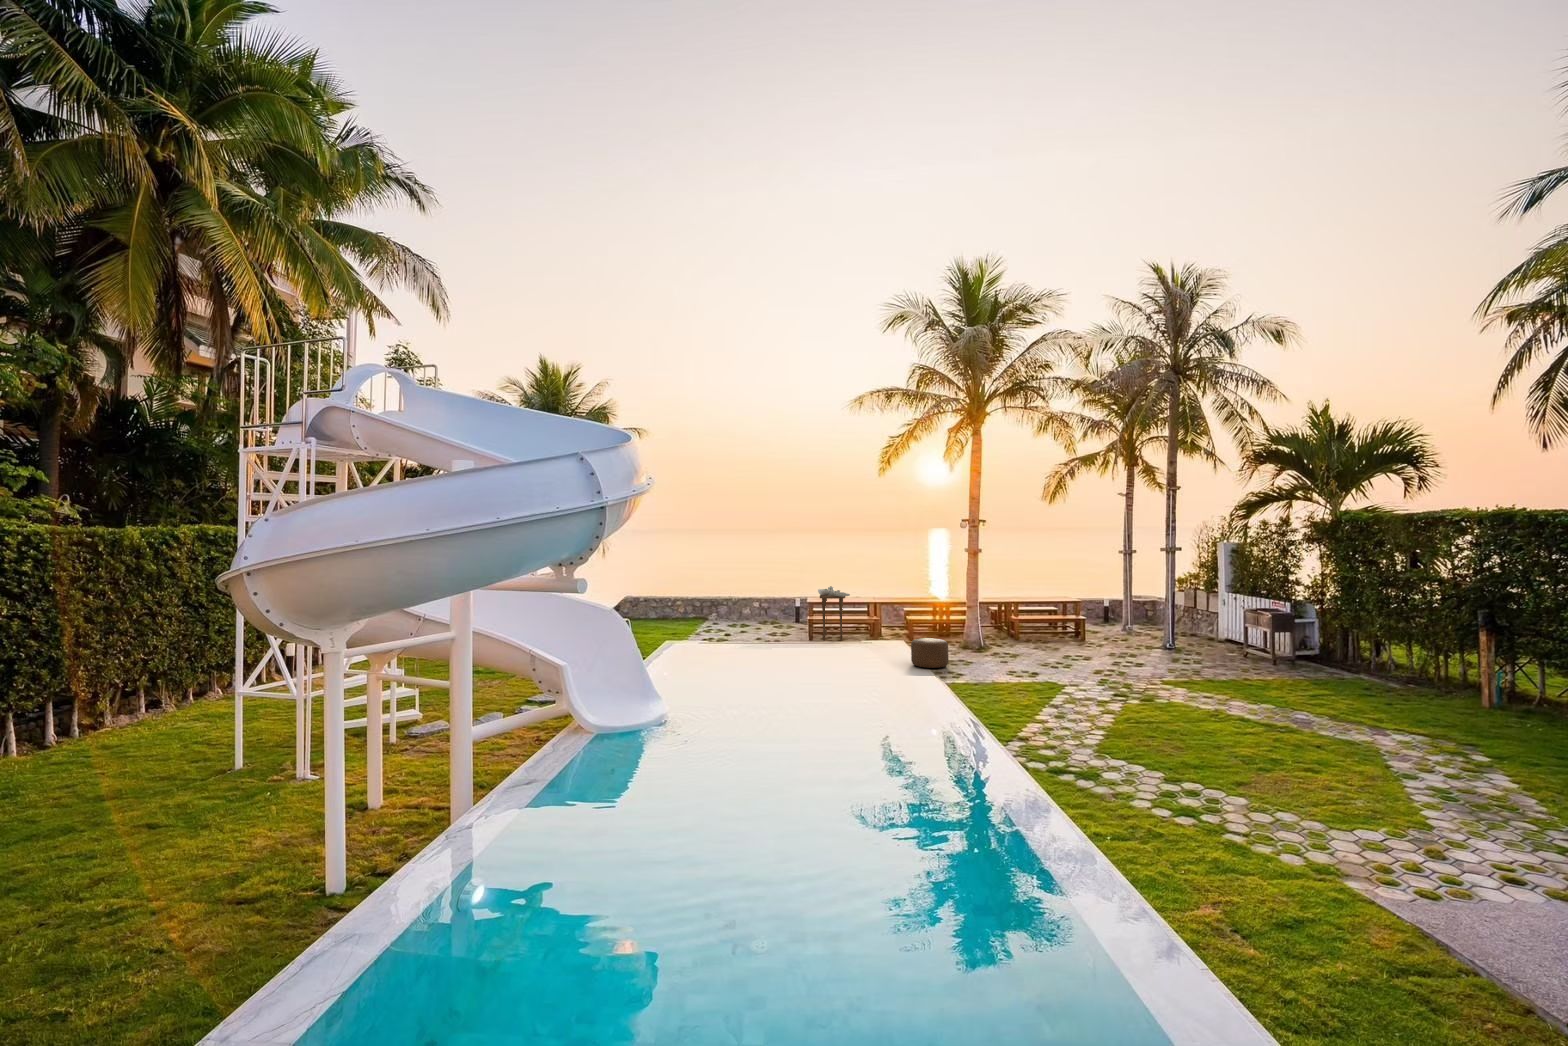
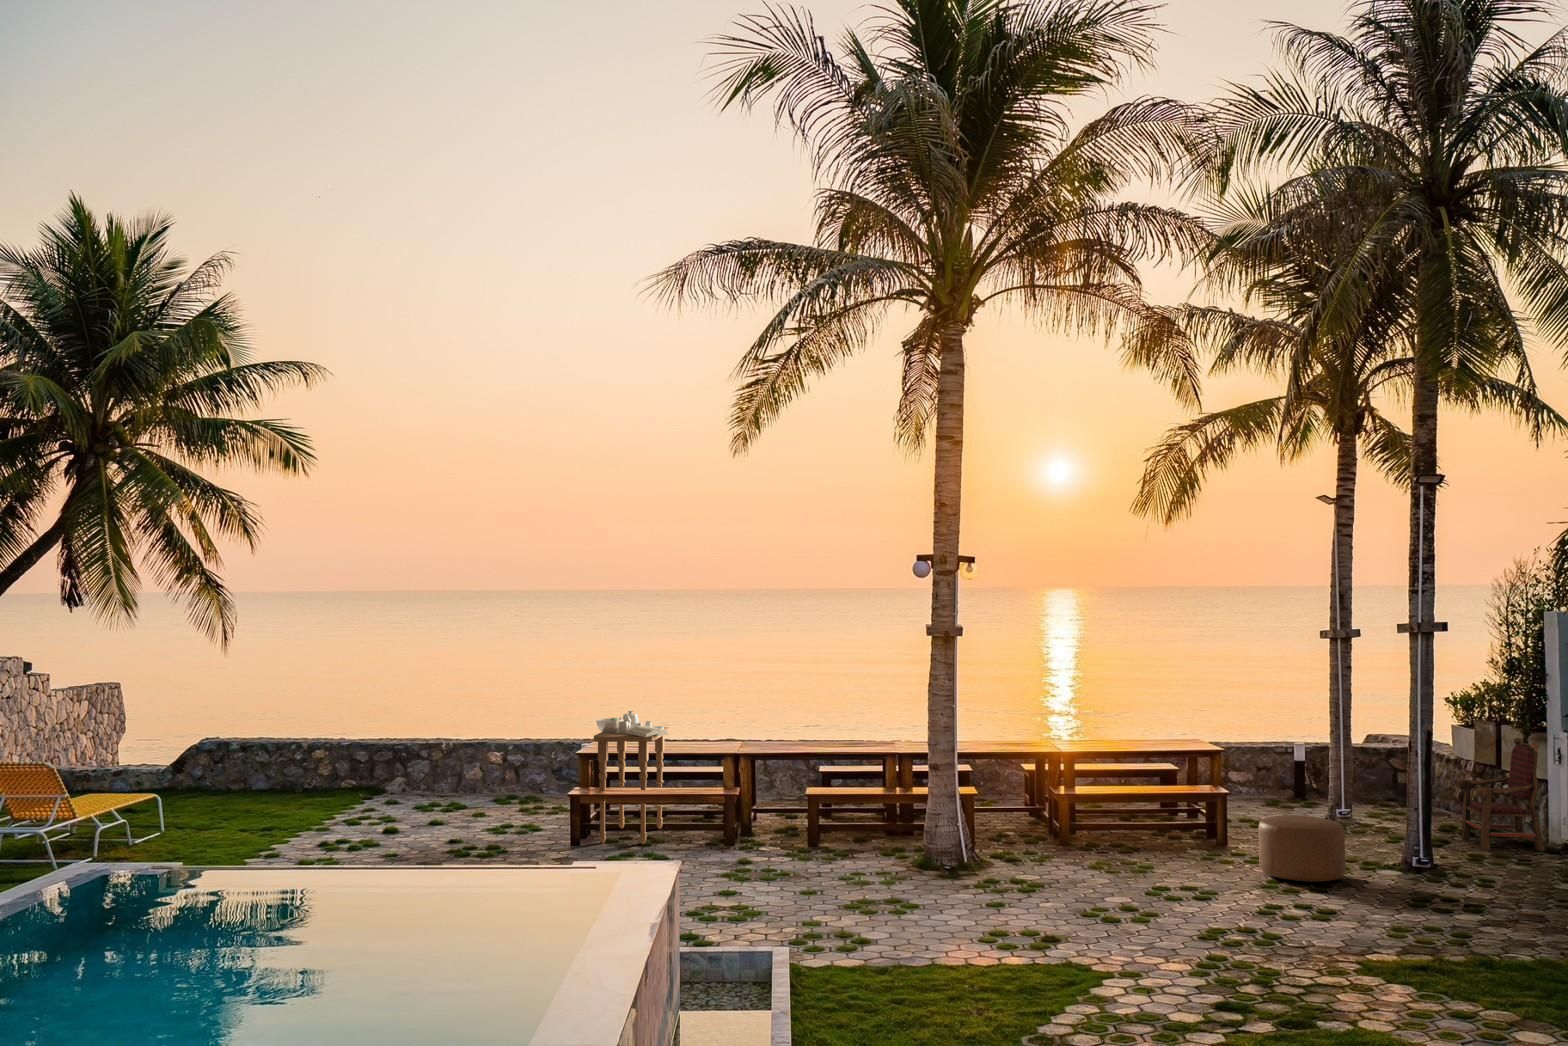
armchair: none [1179,595,1218,641] -> present [1456,738,1545,851]
ottoman: present [911,638,948,668] -> present [1258,815,1346,882]

